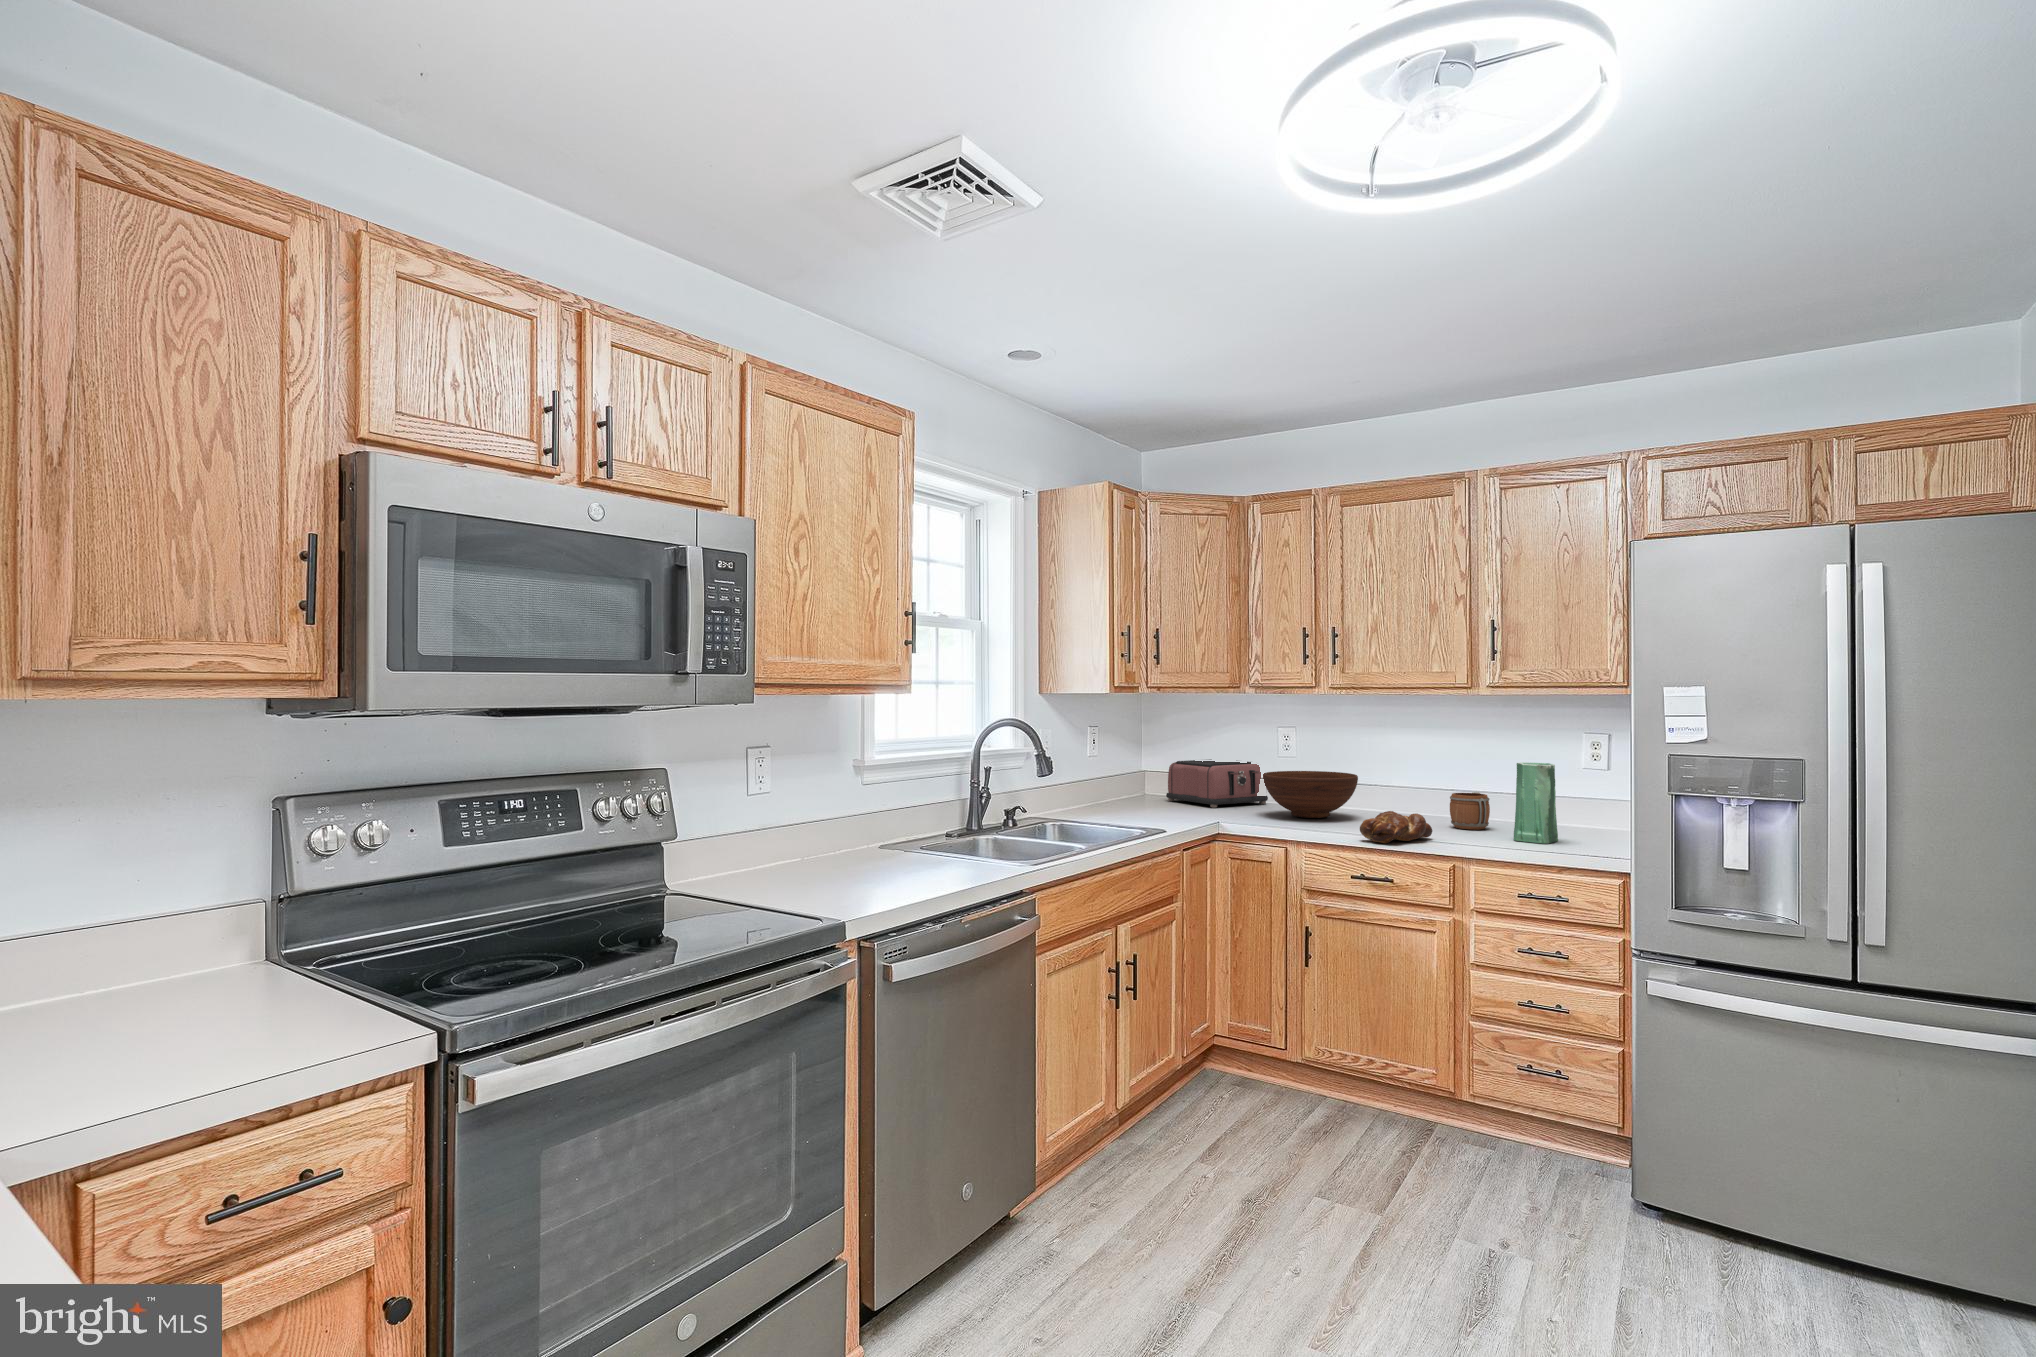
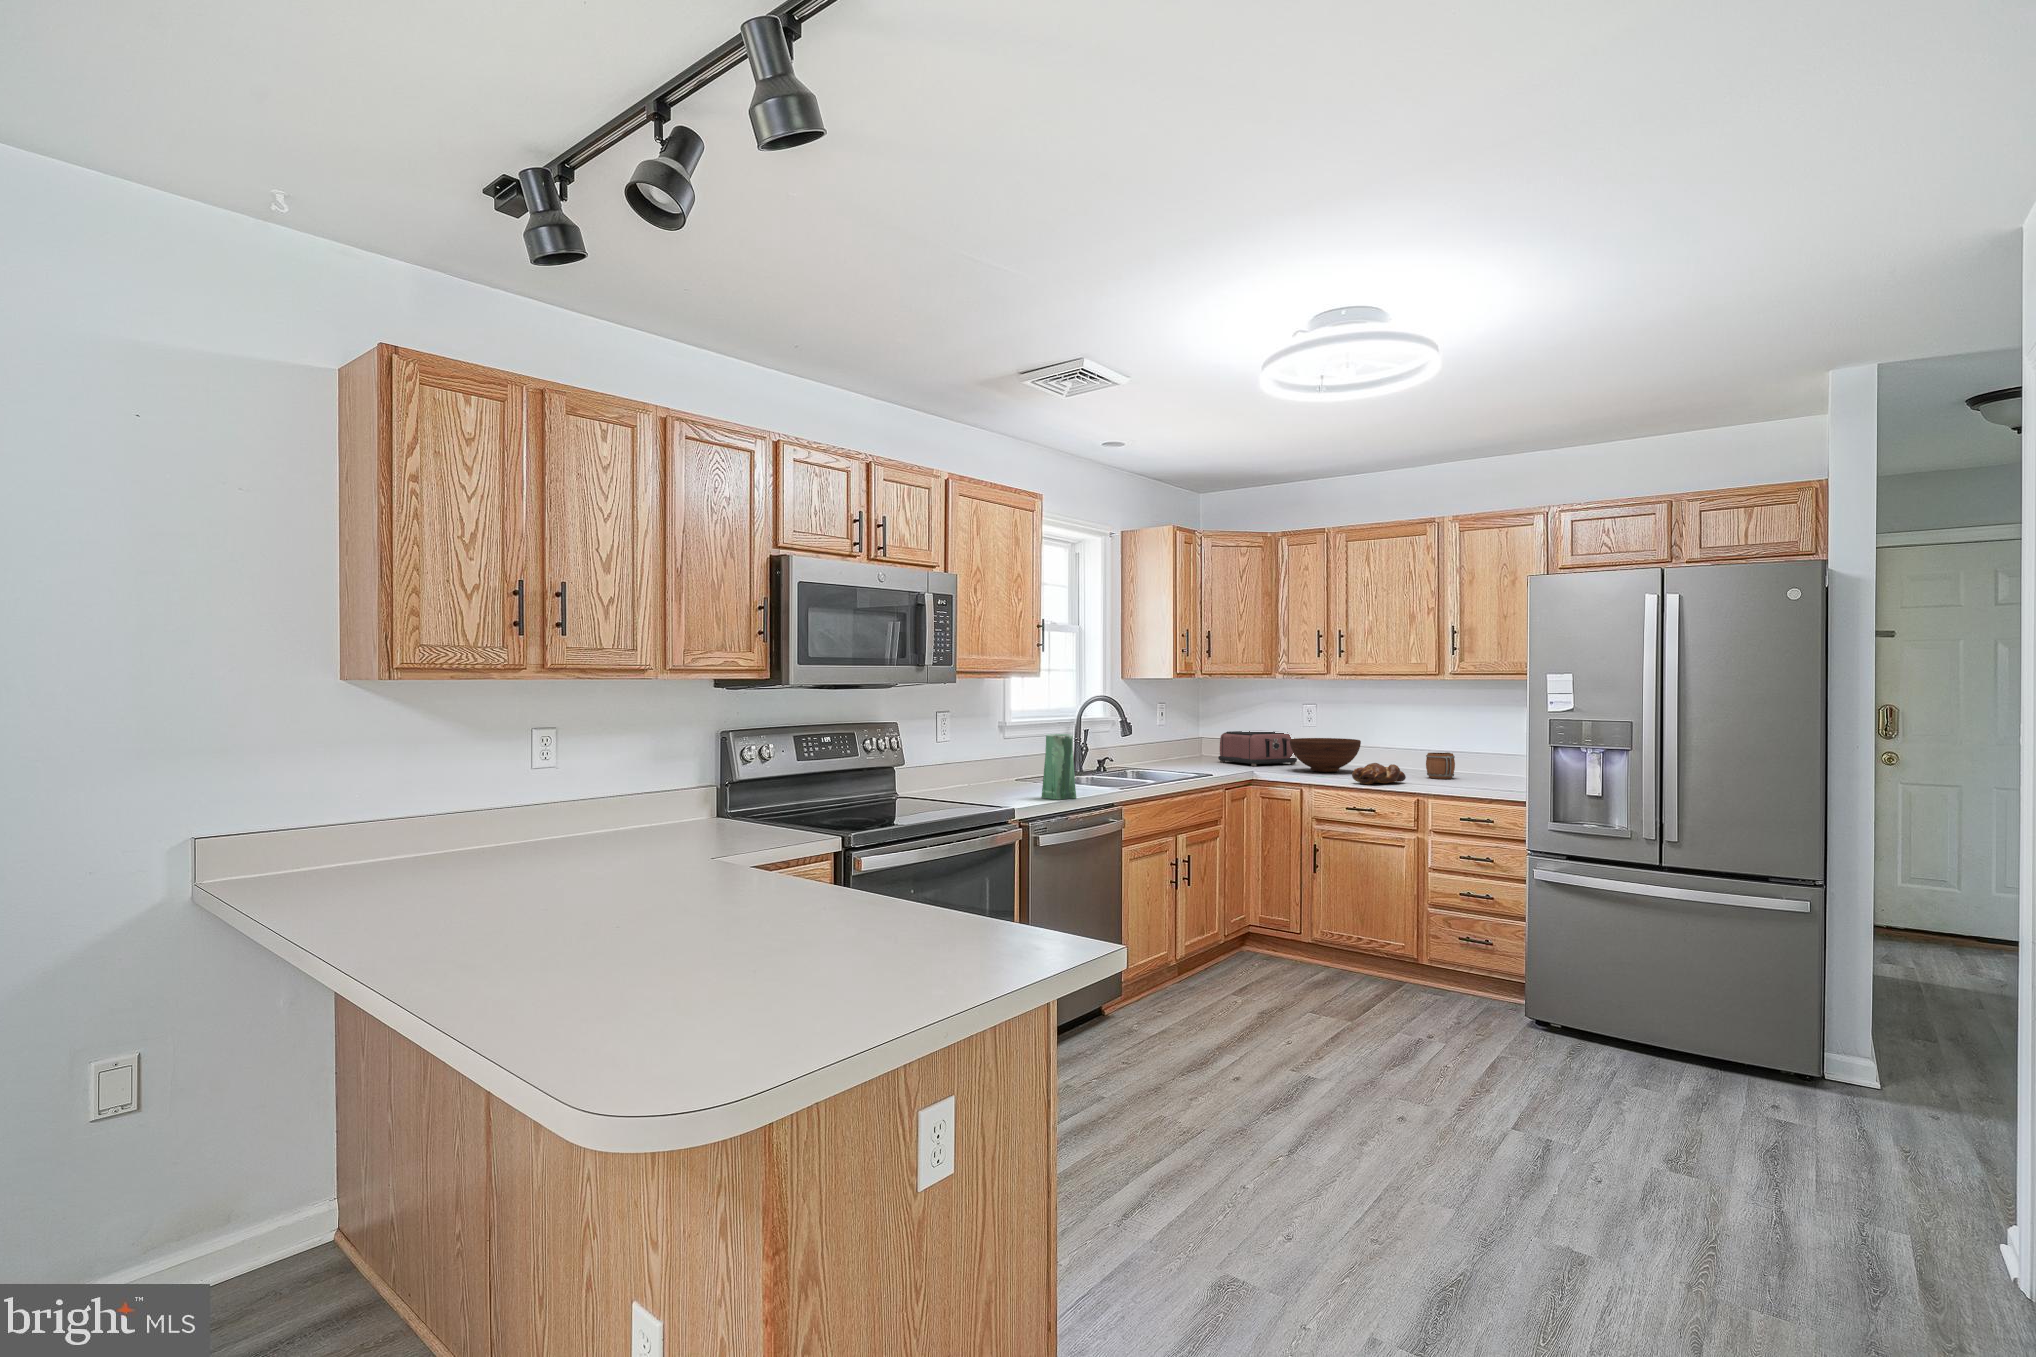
vase: present [1514,762,1558,843] -> present [1042,734,1076,800]

